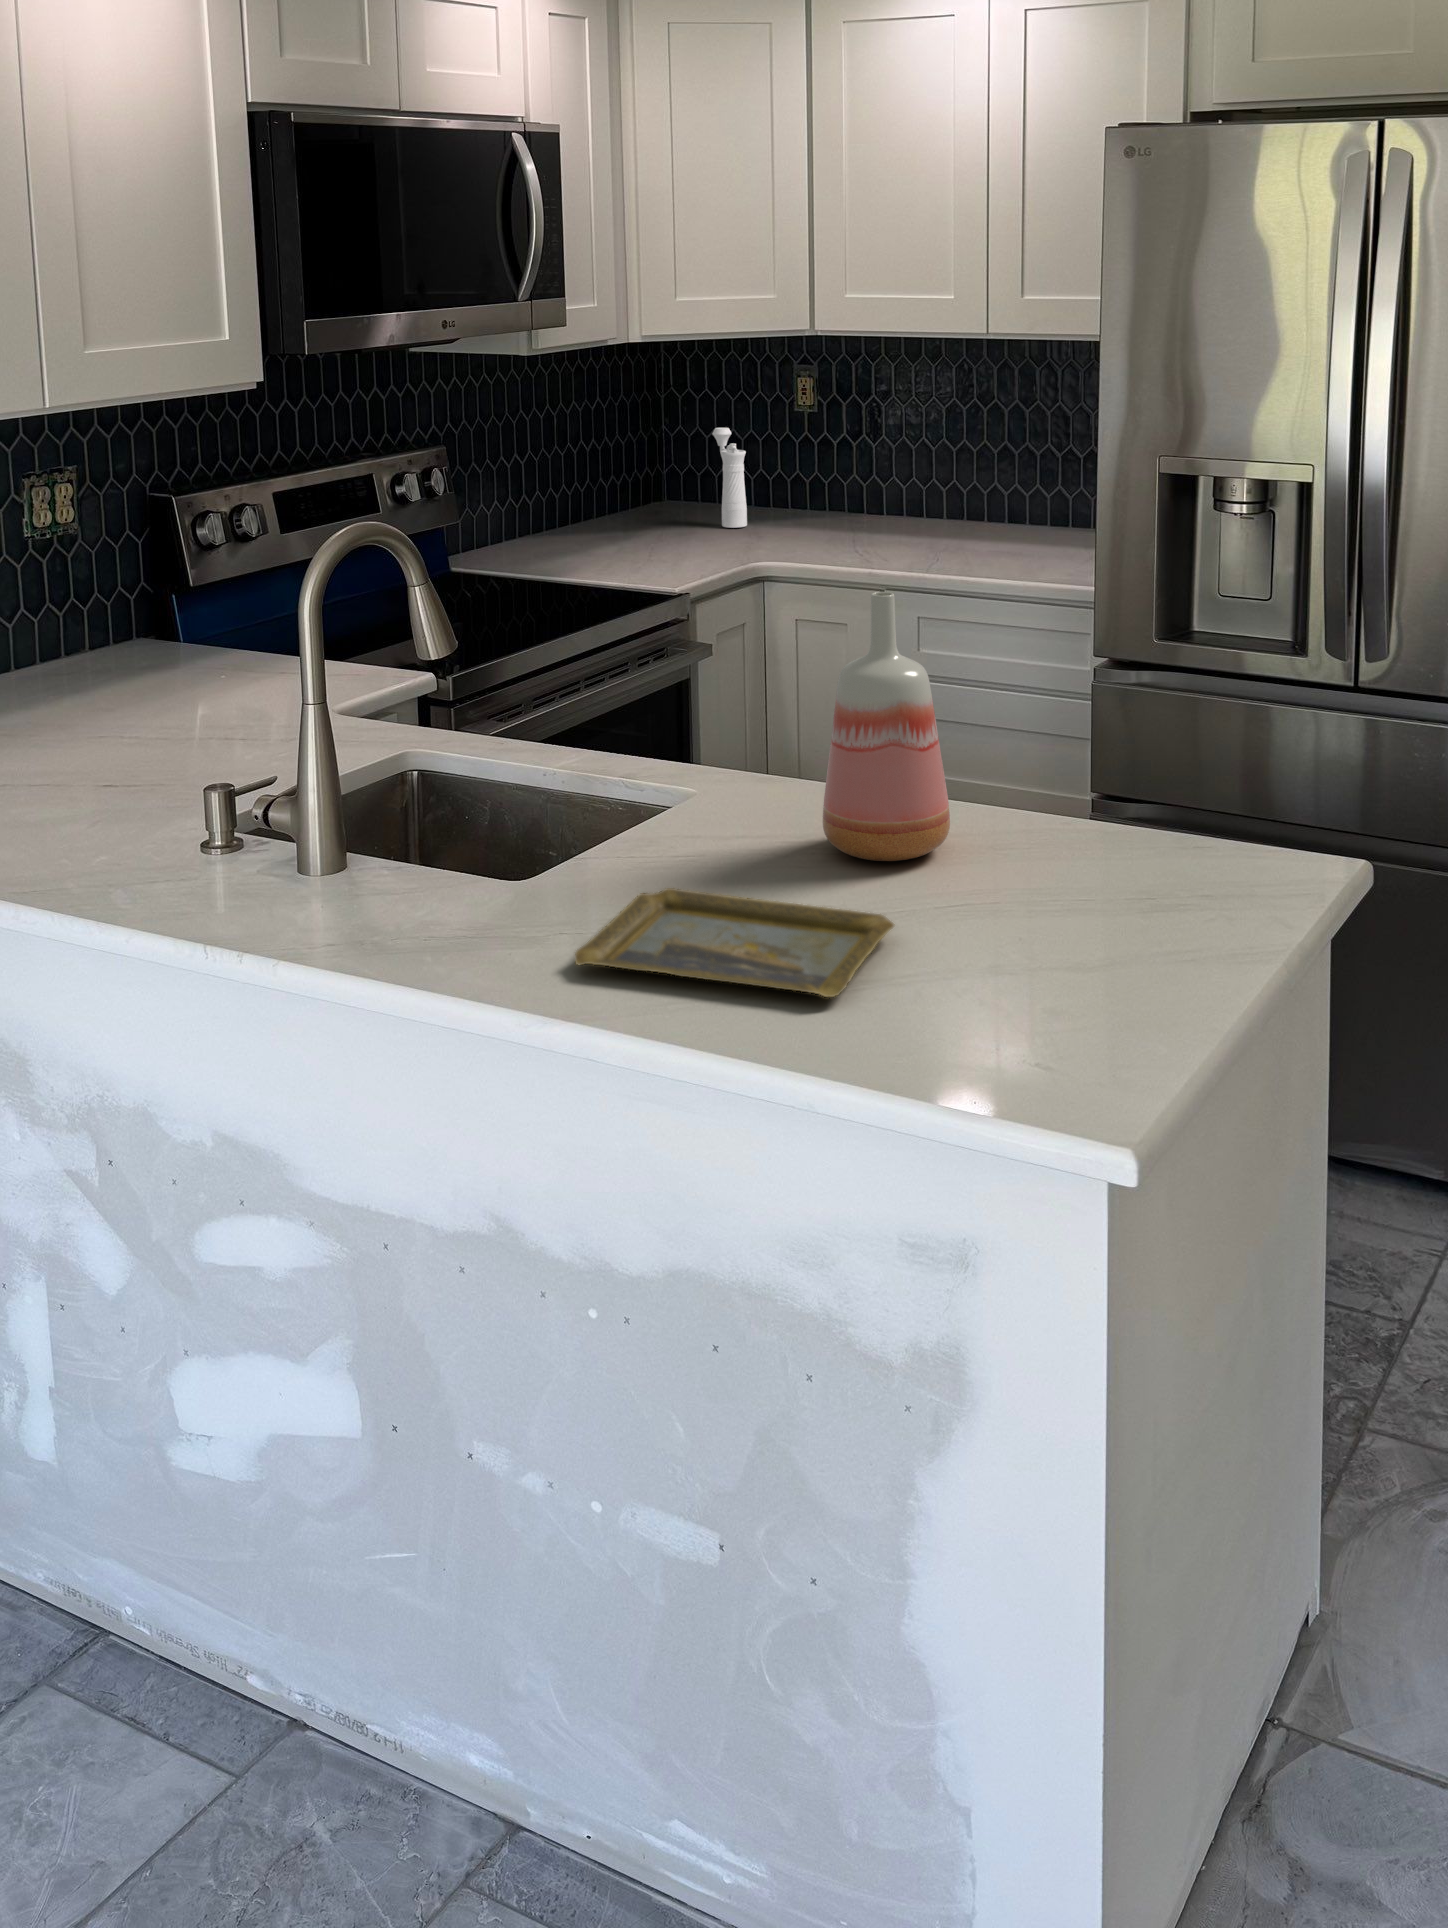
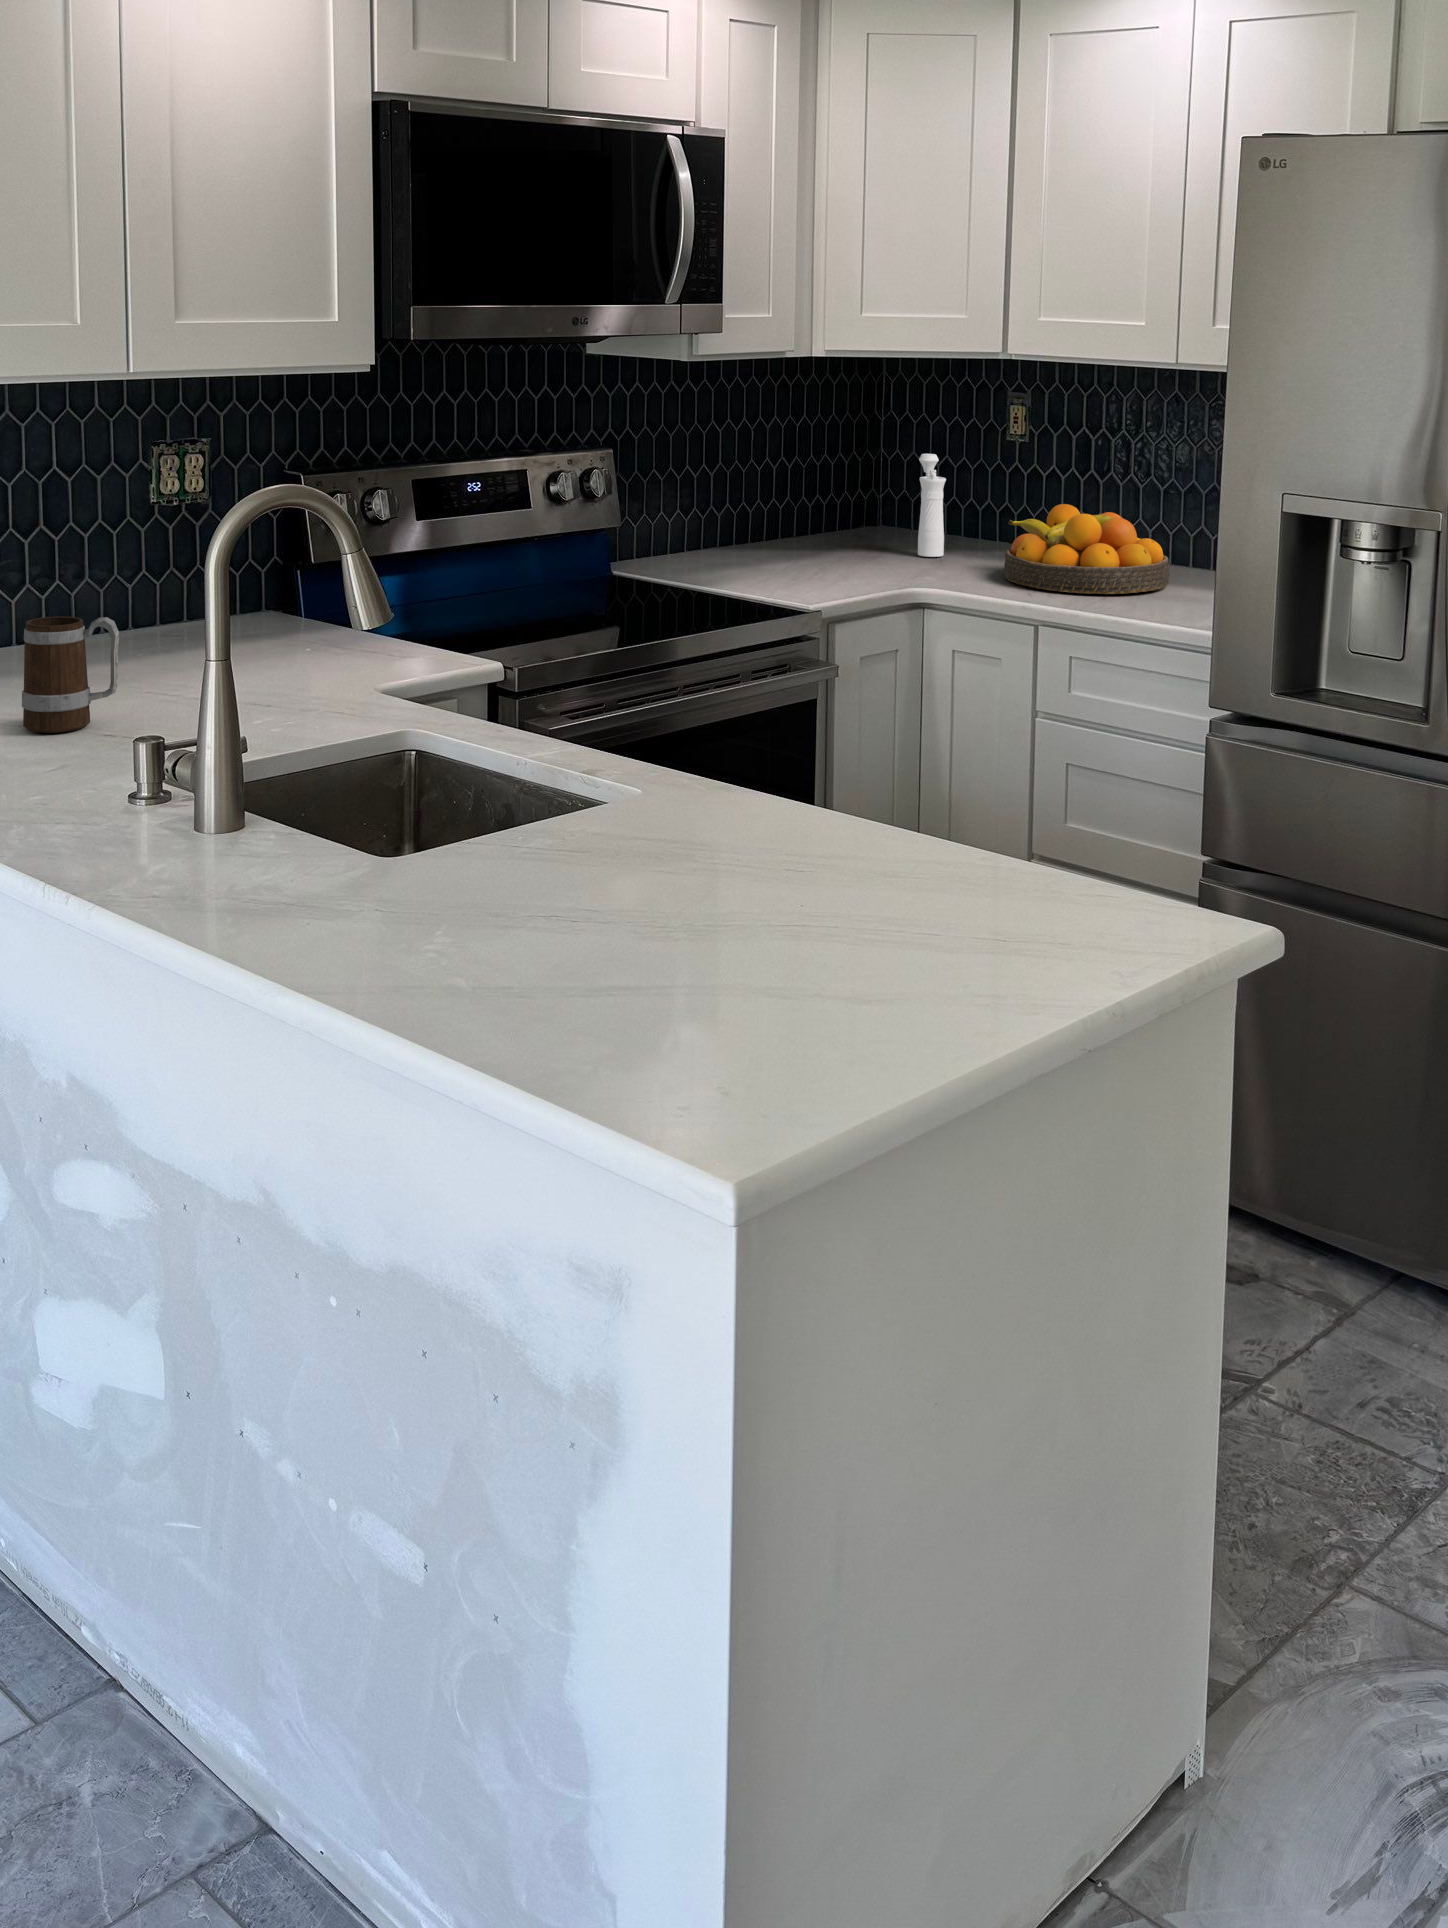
fruit bowl: none [818,469,976,554] -> present [1004,504,1170,594]
vase: present [823,592,950,861] -> none [698,591,833,875]
mug: none [11,664,111,790] -> present [22,617,119,733]
tray: present [575,888,895,997] -> none [349,875,691,995]

